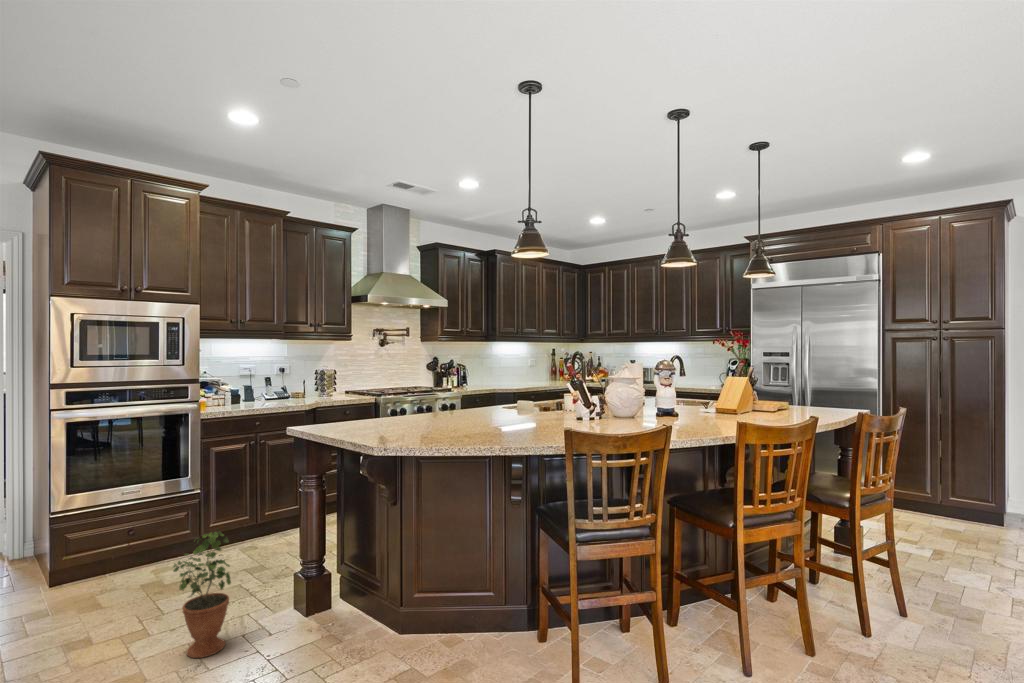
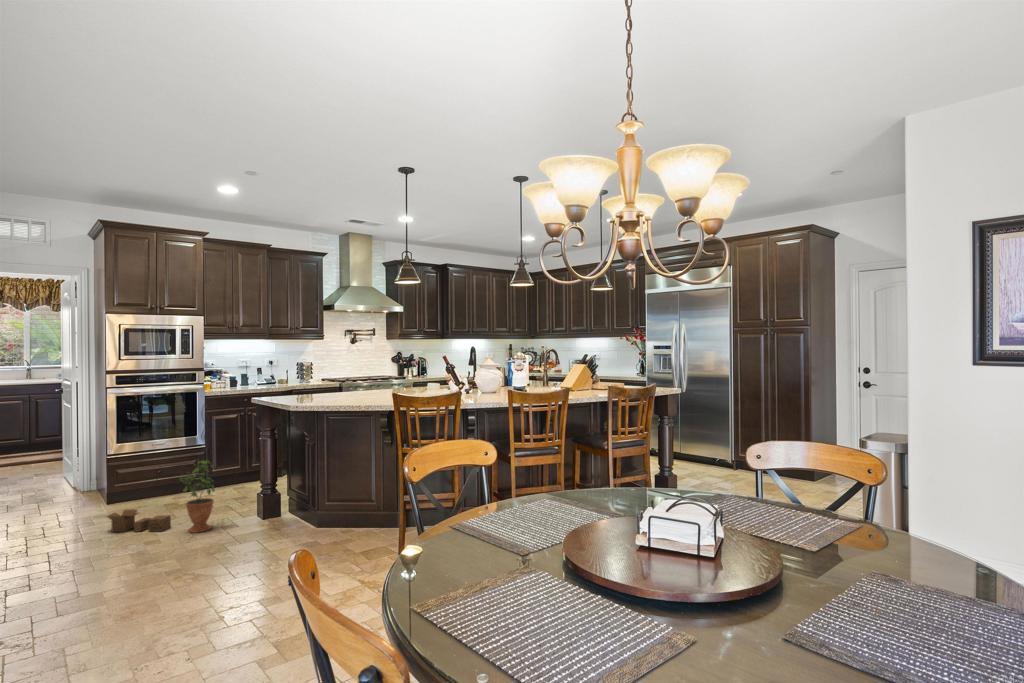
cardboard box: none [40,615,155,660] -> present [106,510,171,532]

